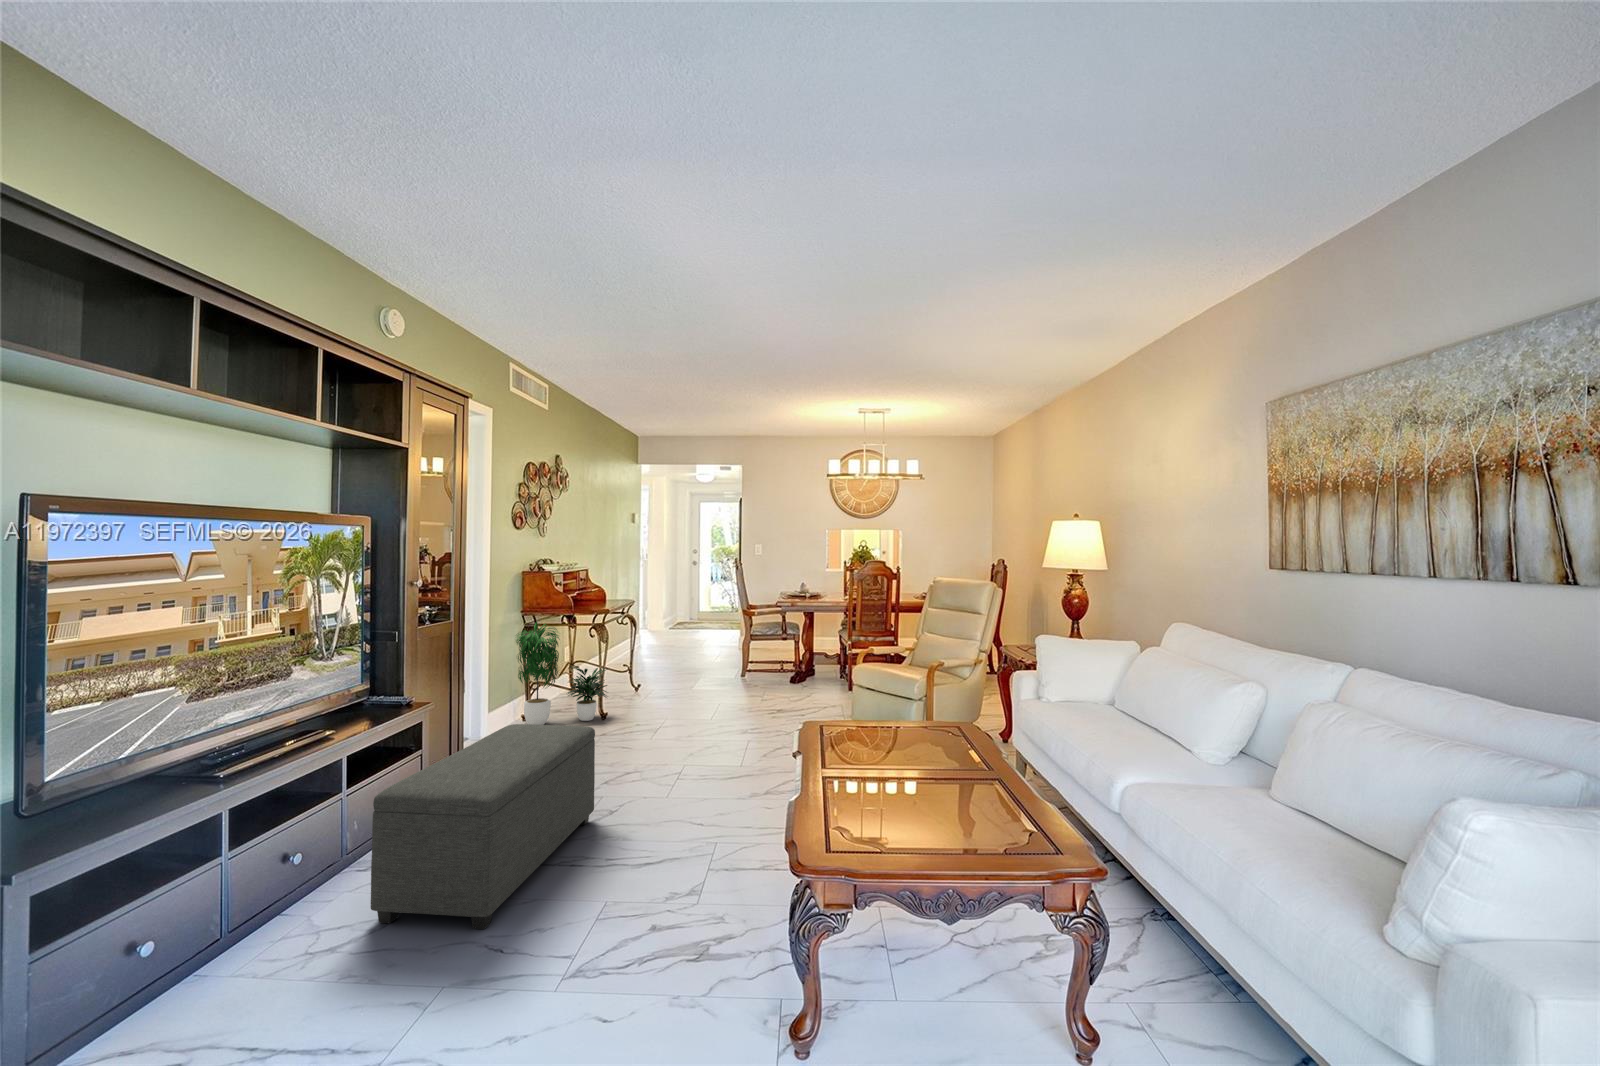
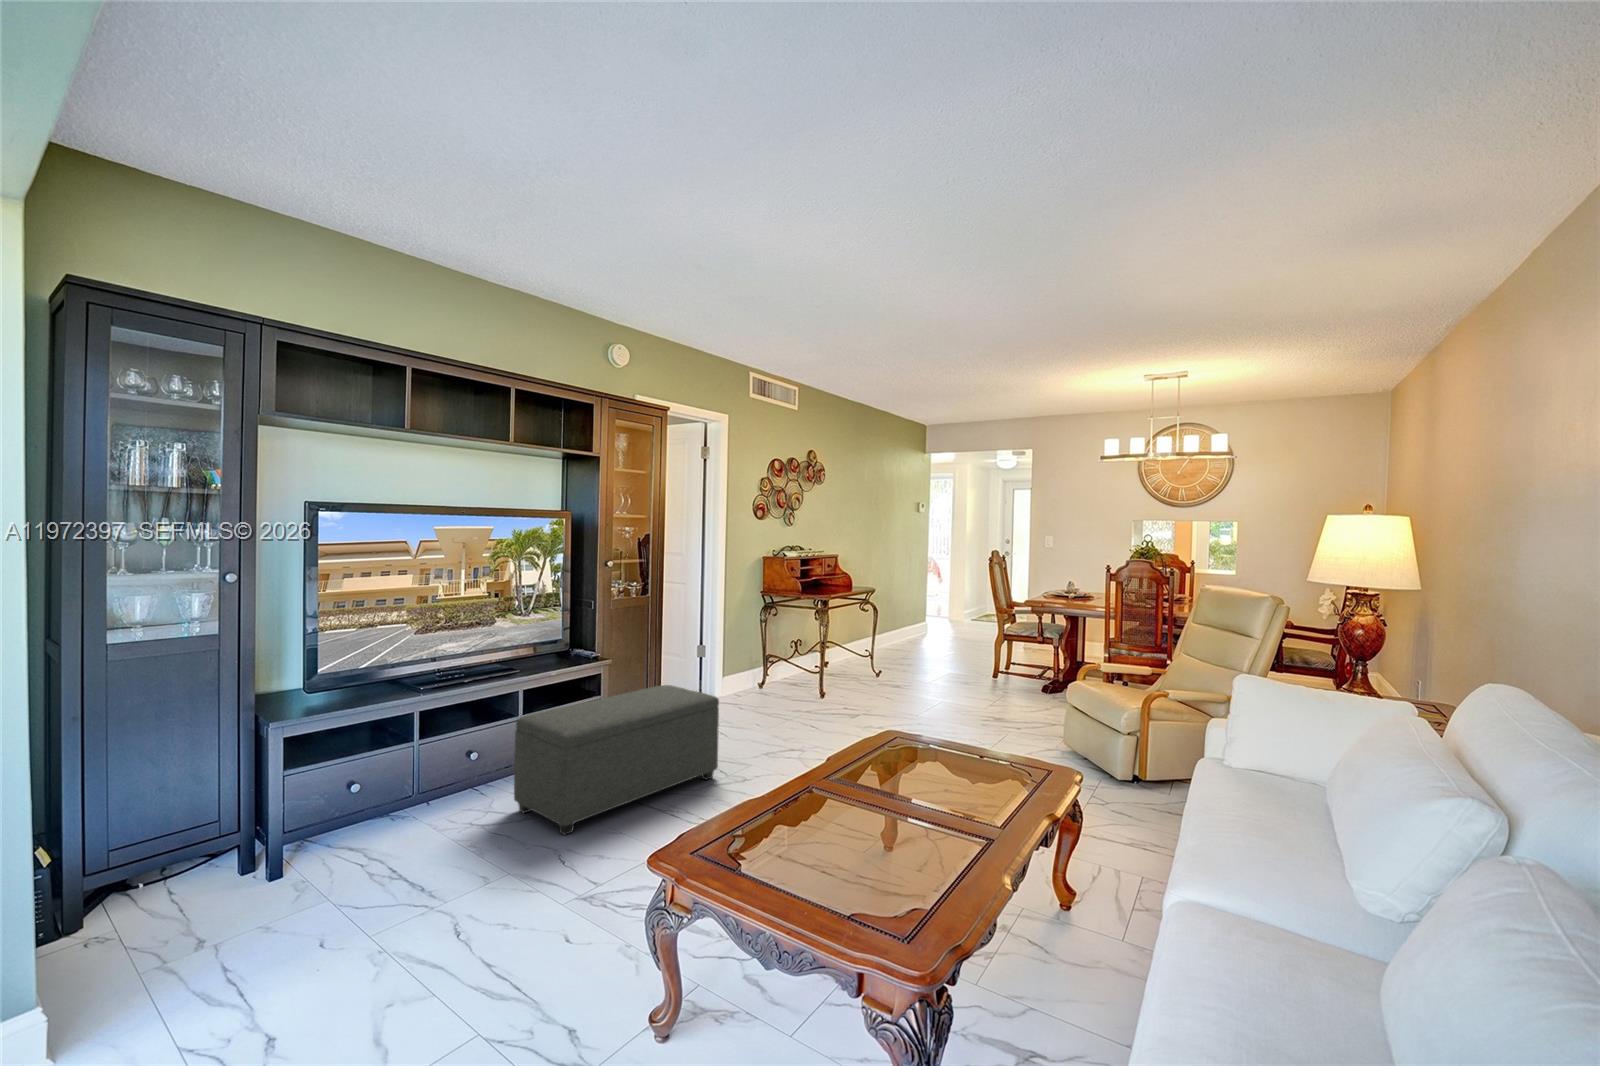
potted plant: present [516,622,608,725] -> none [746,601,827,696]

